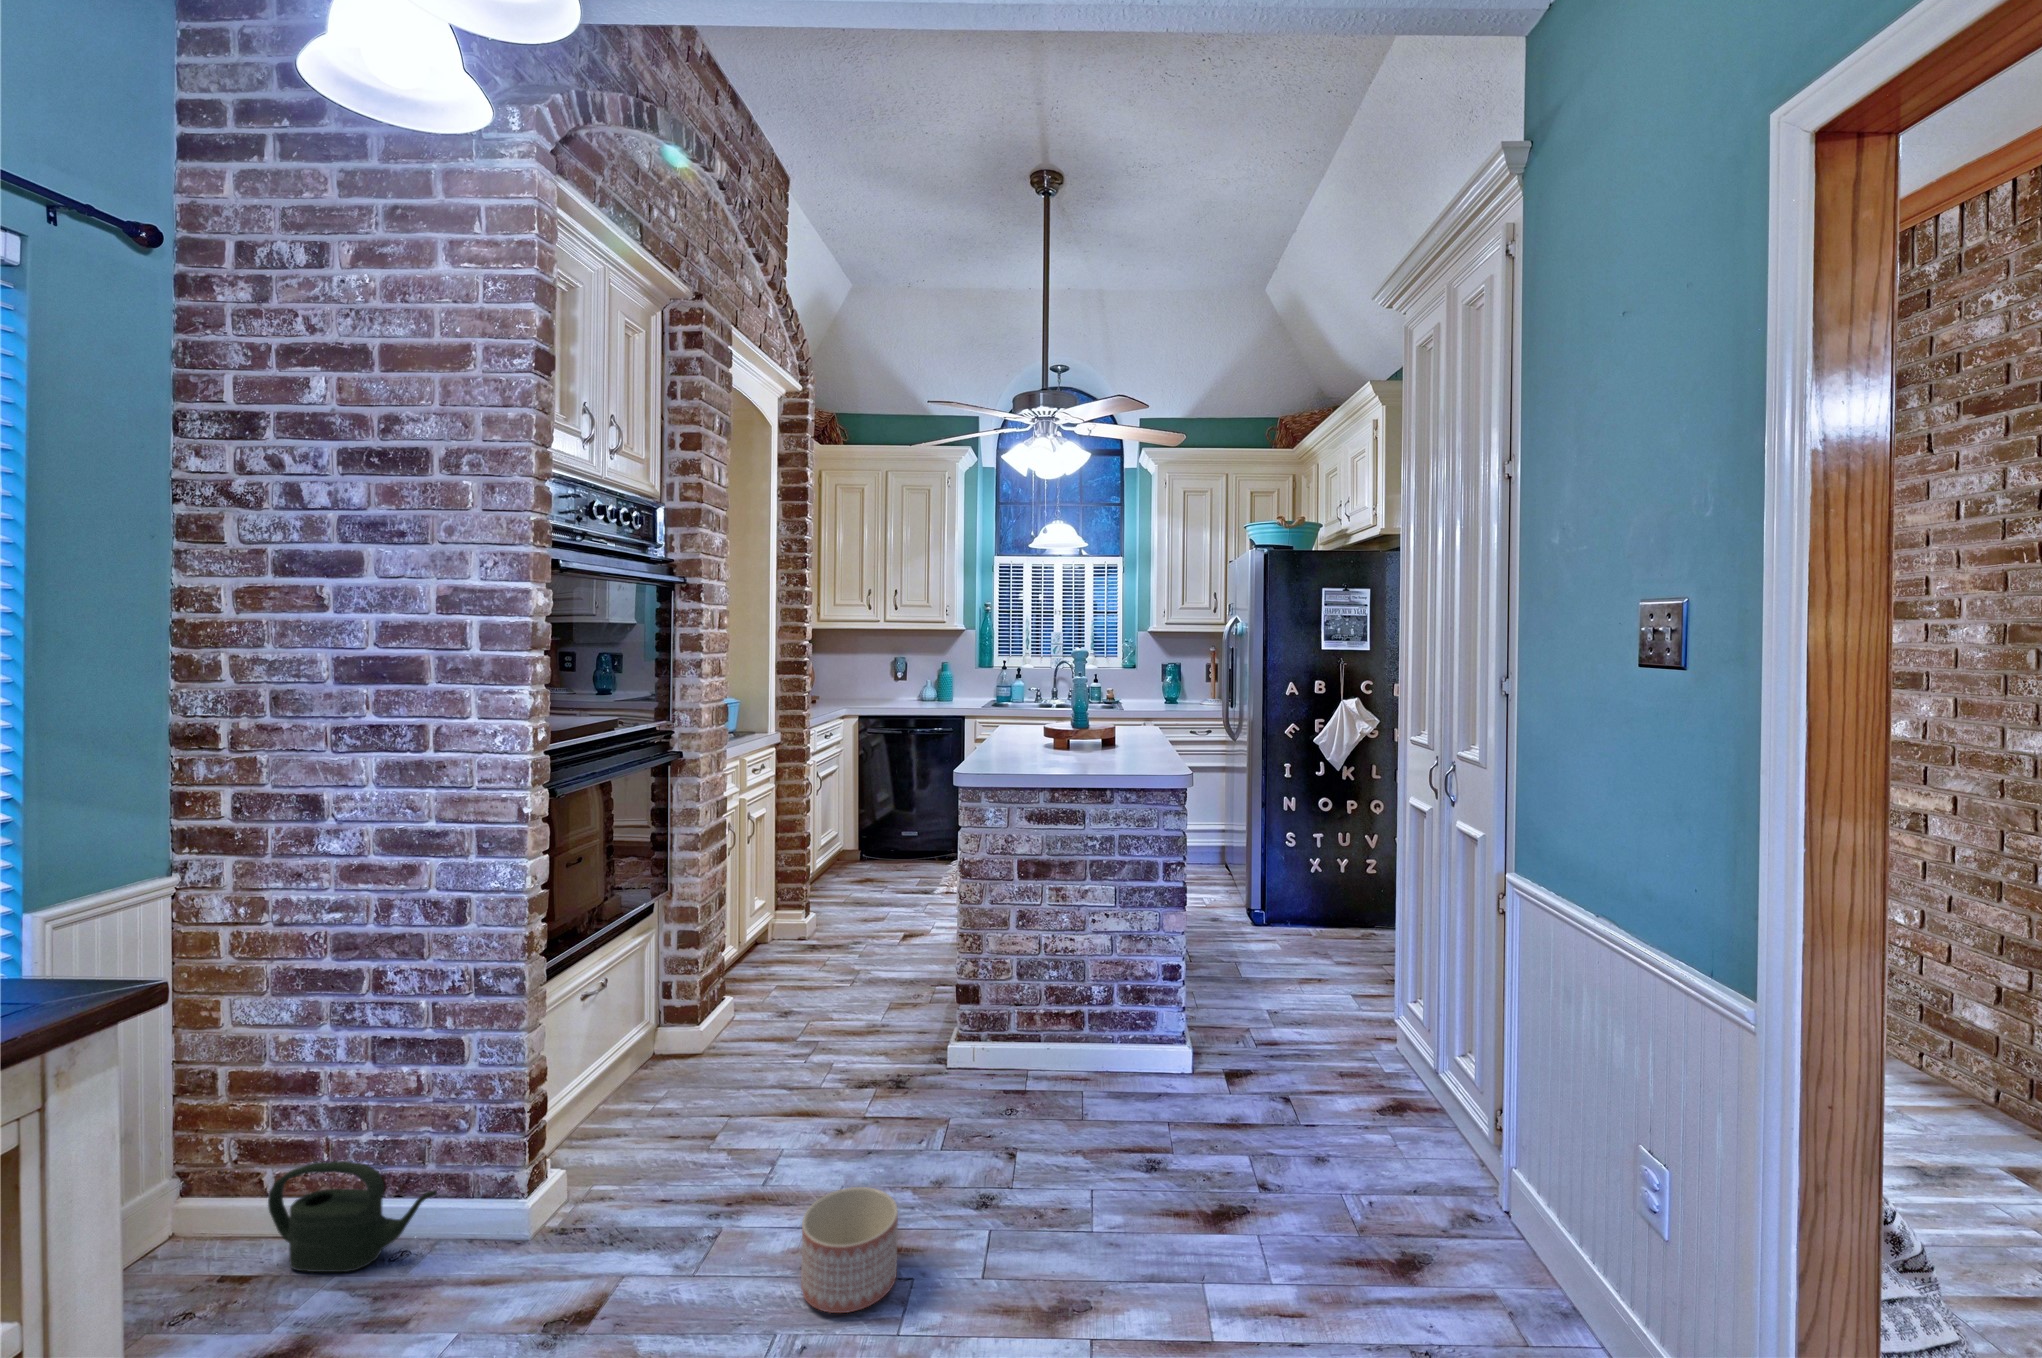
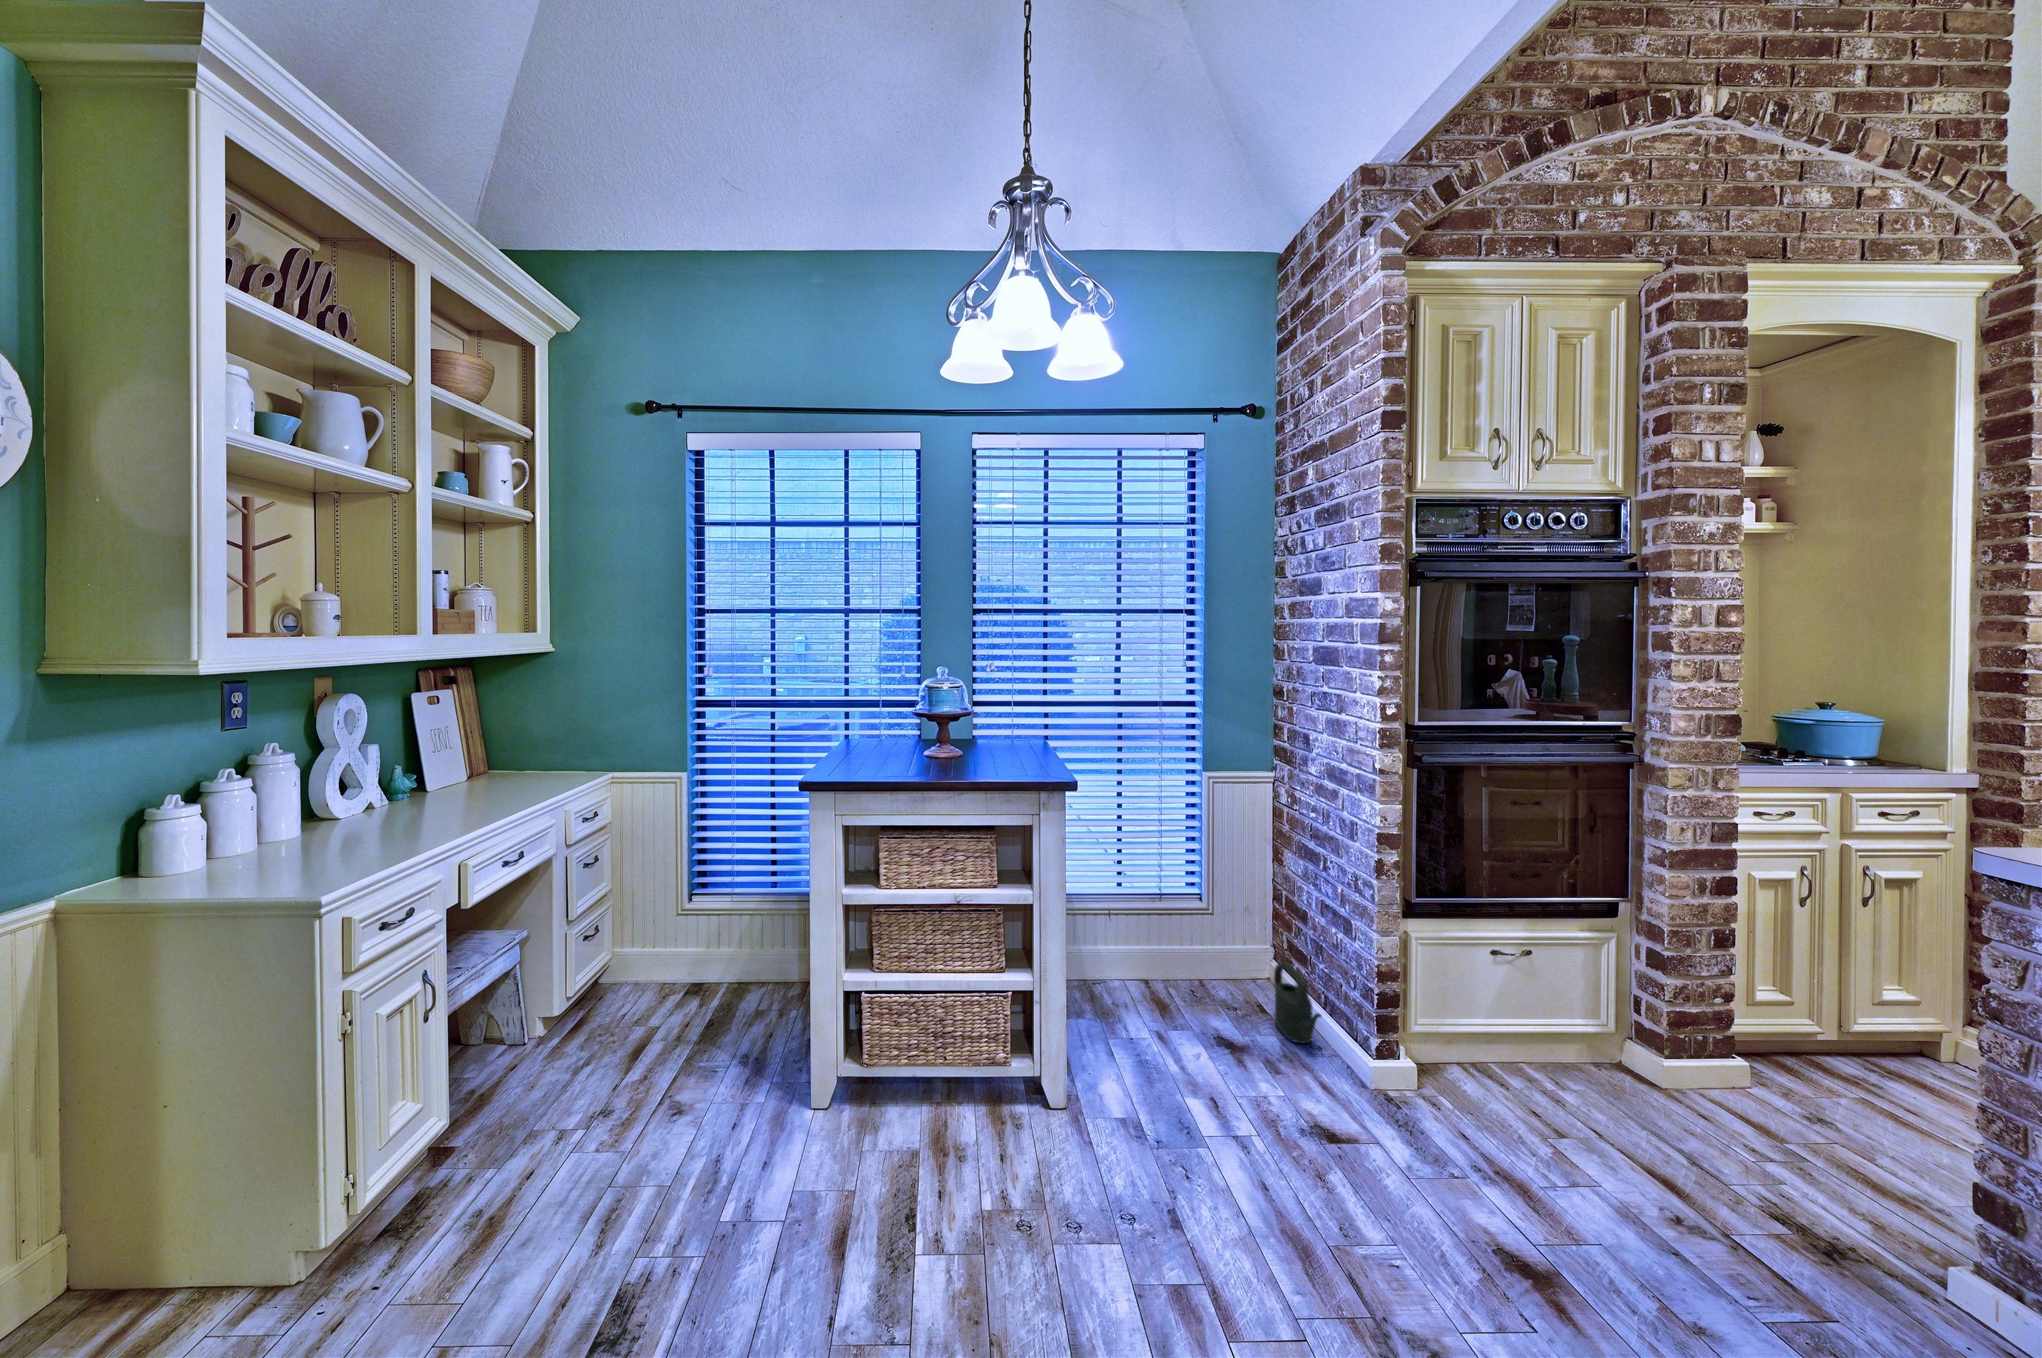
planter: present [801,1187,898,1313] -> none [1428,1180,1536,1309]

